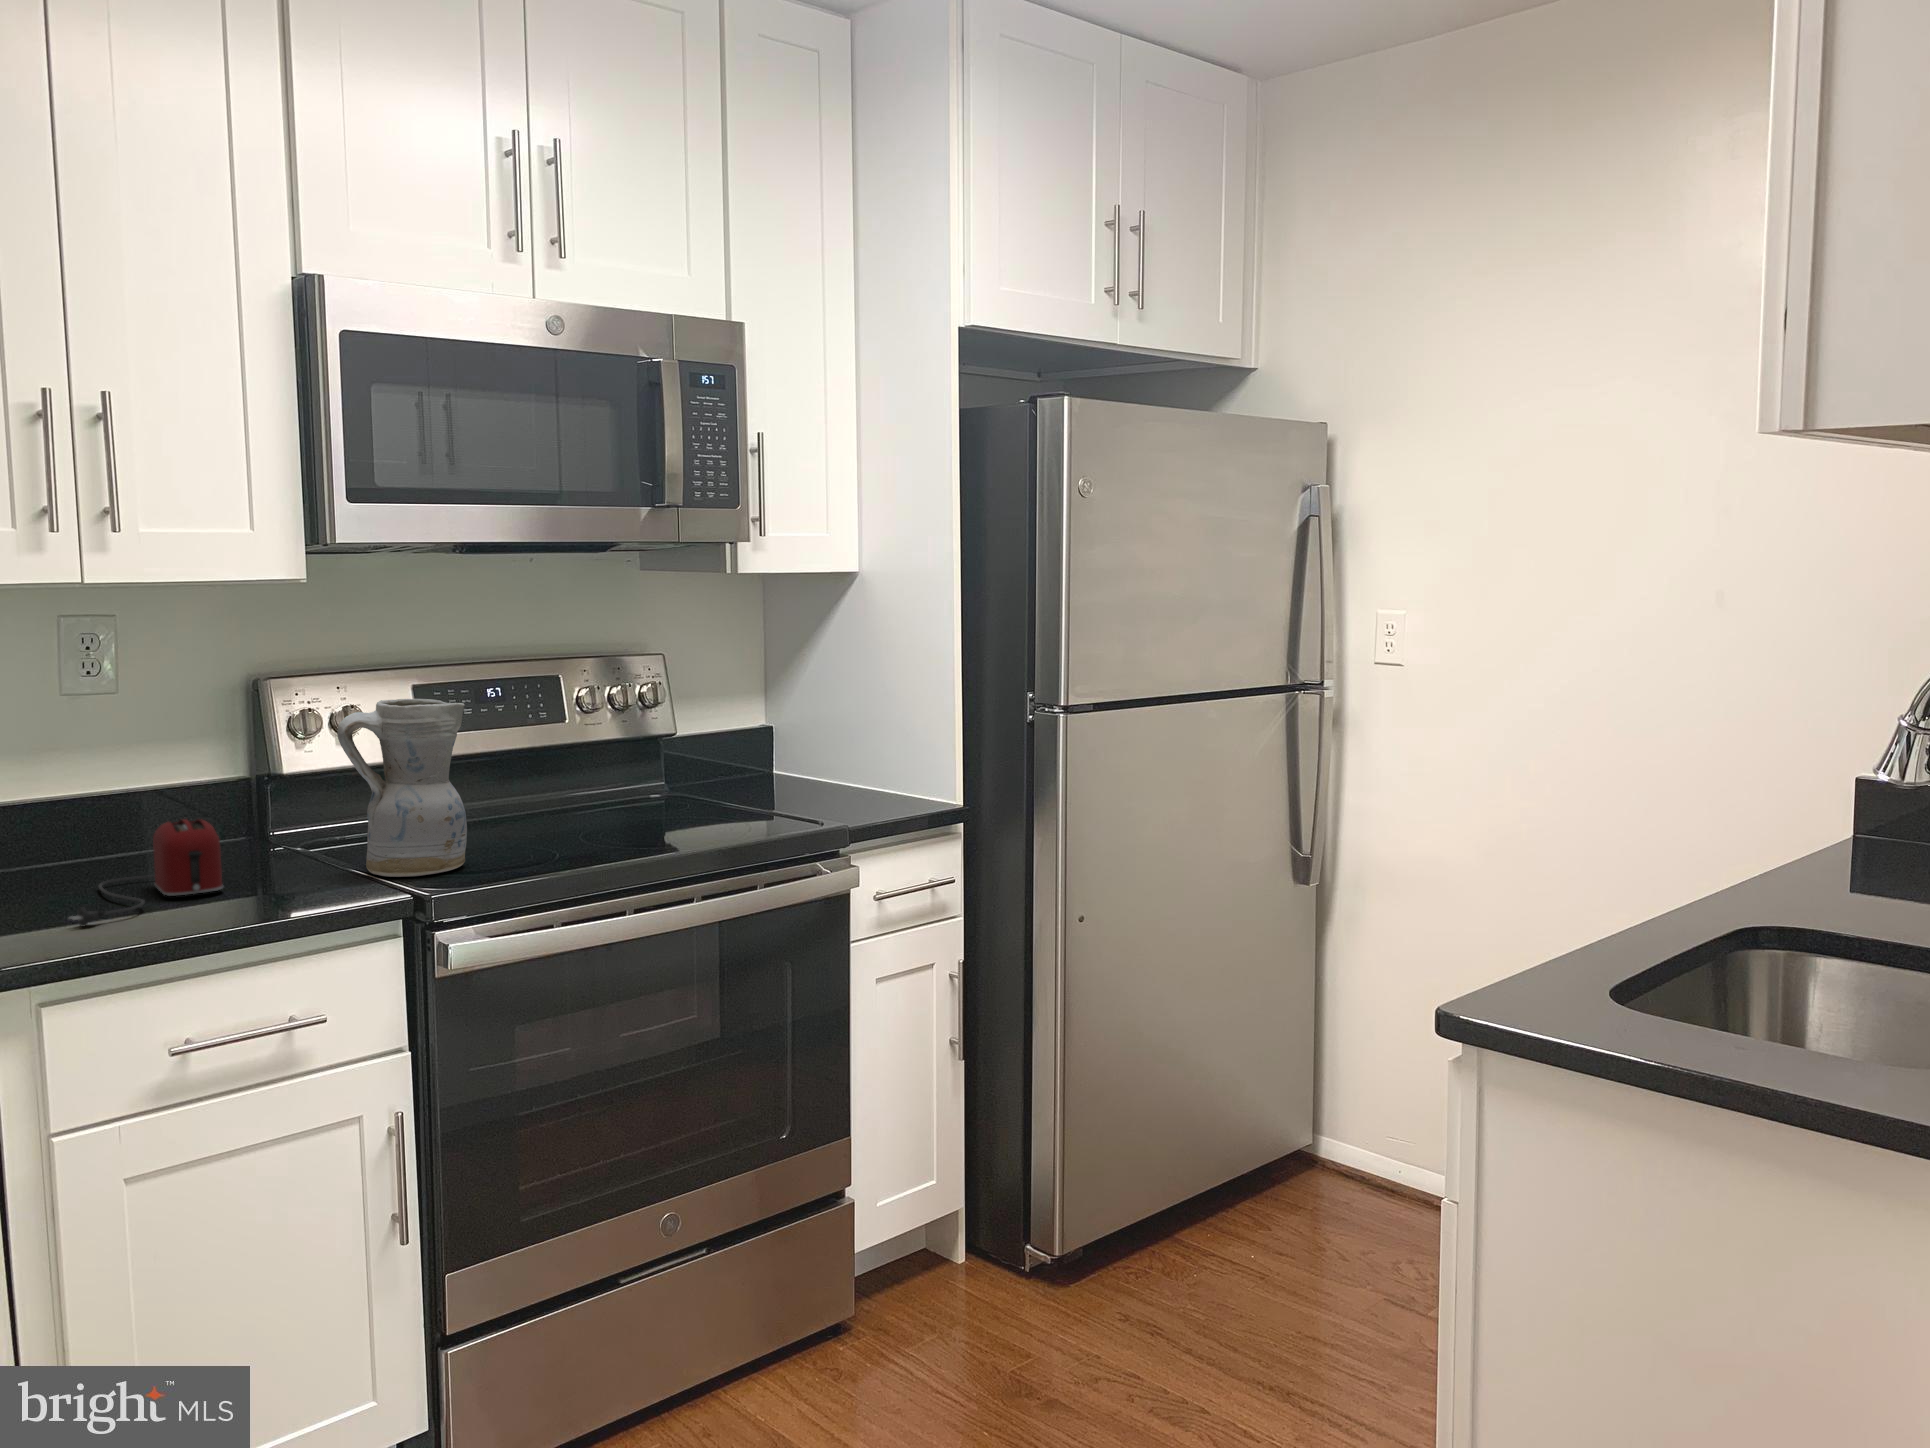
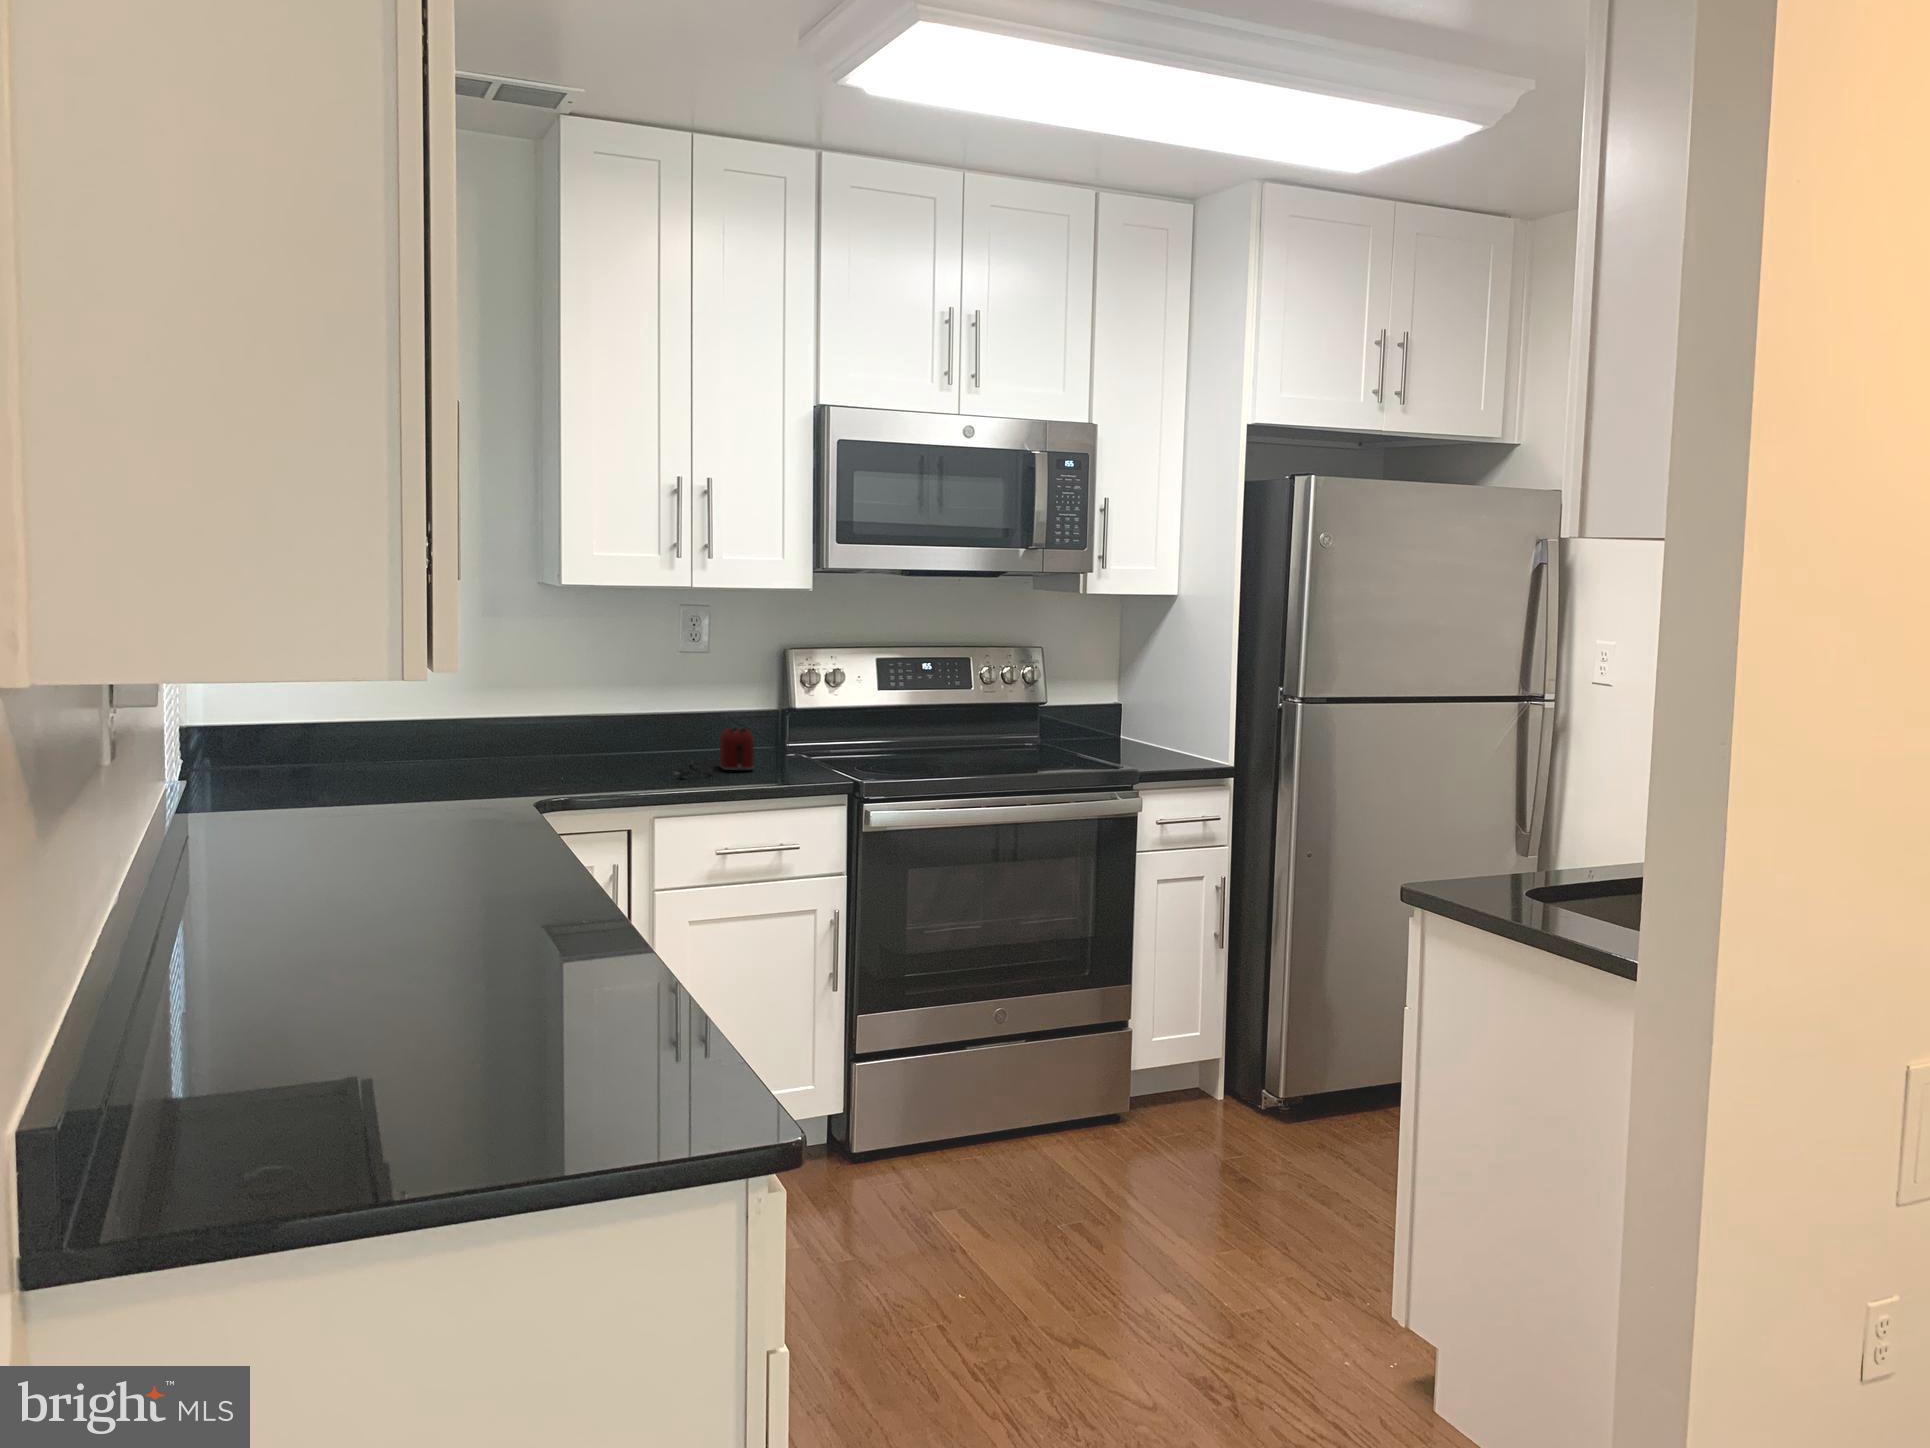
ceramic pitcher: present [337,699,467,877] -> none [821,664,895,772]

